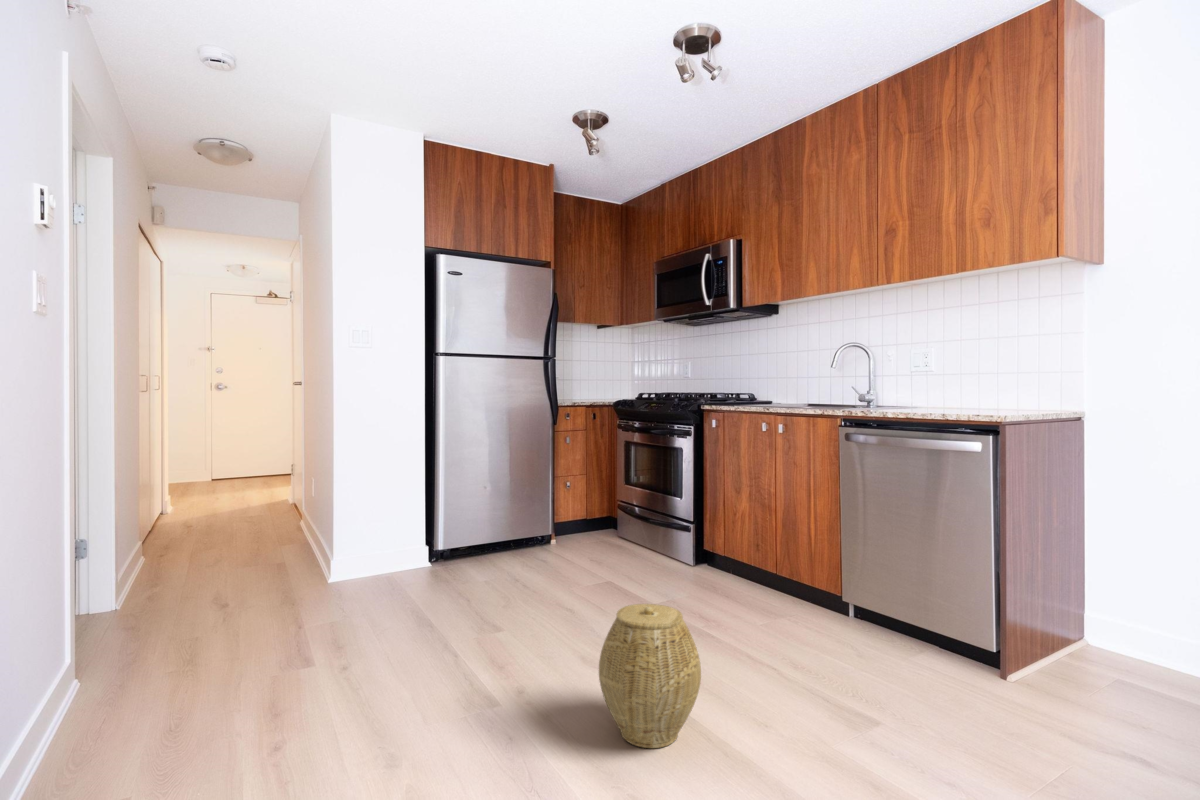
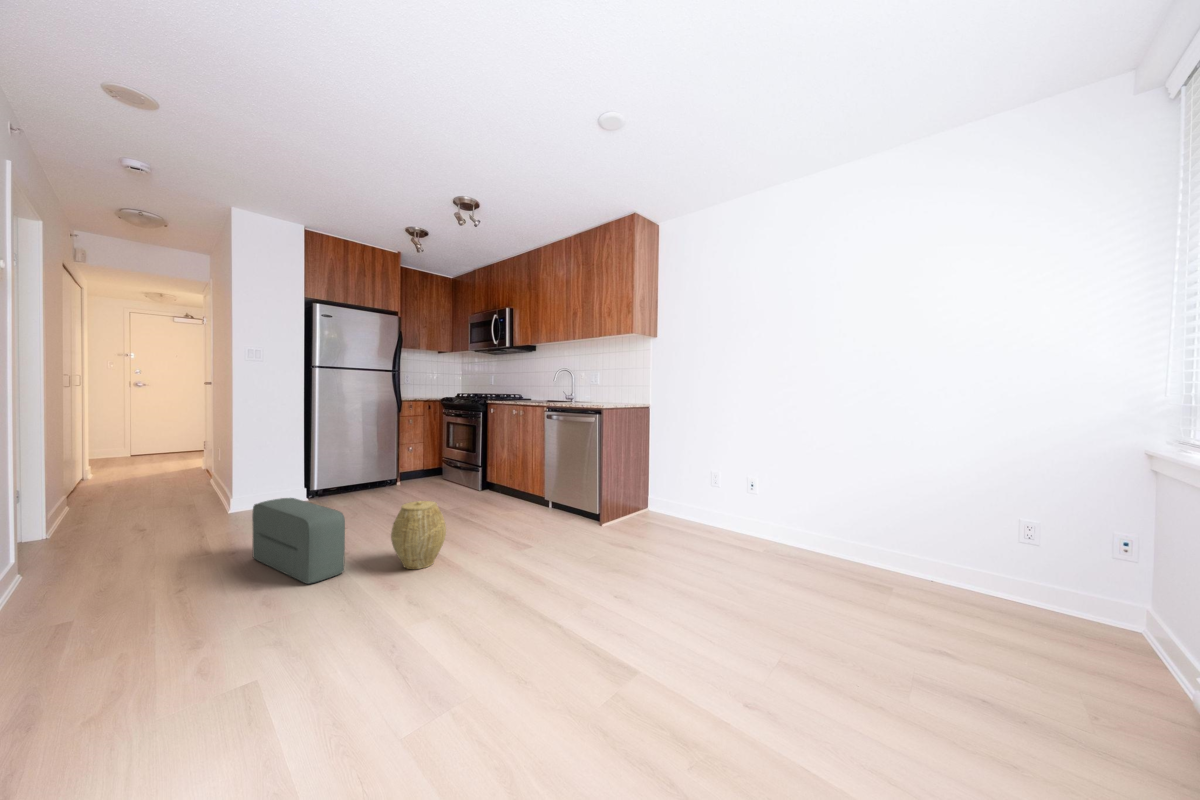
pouf: none [364,577,519,761] -> present [252,498,345,584]

